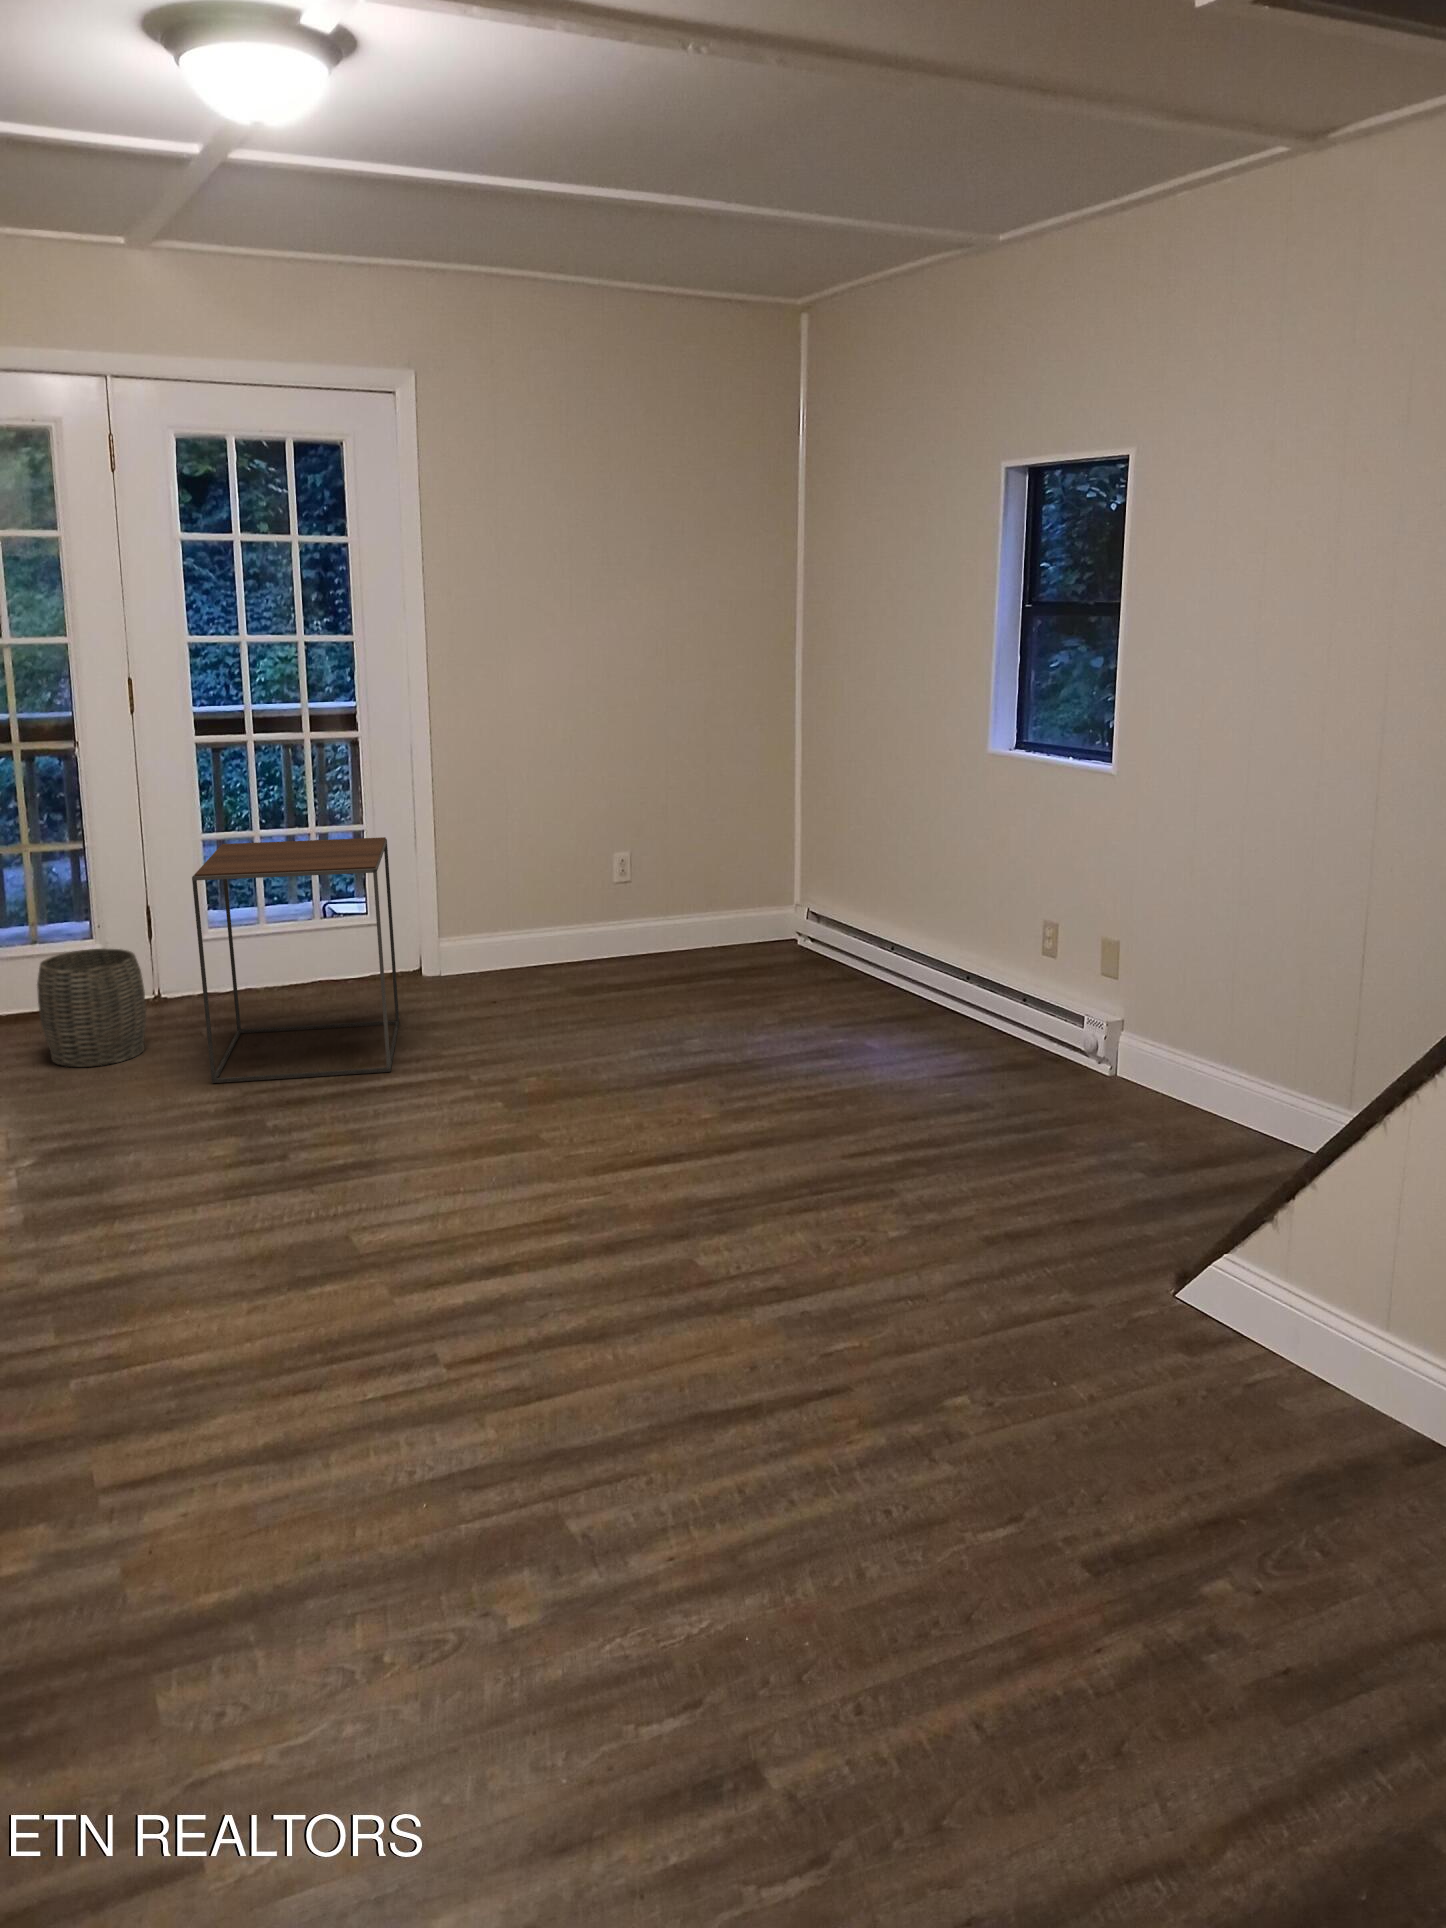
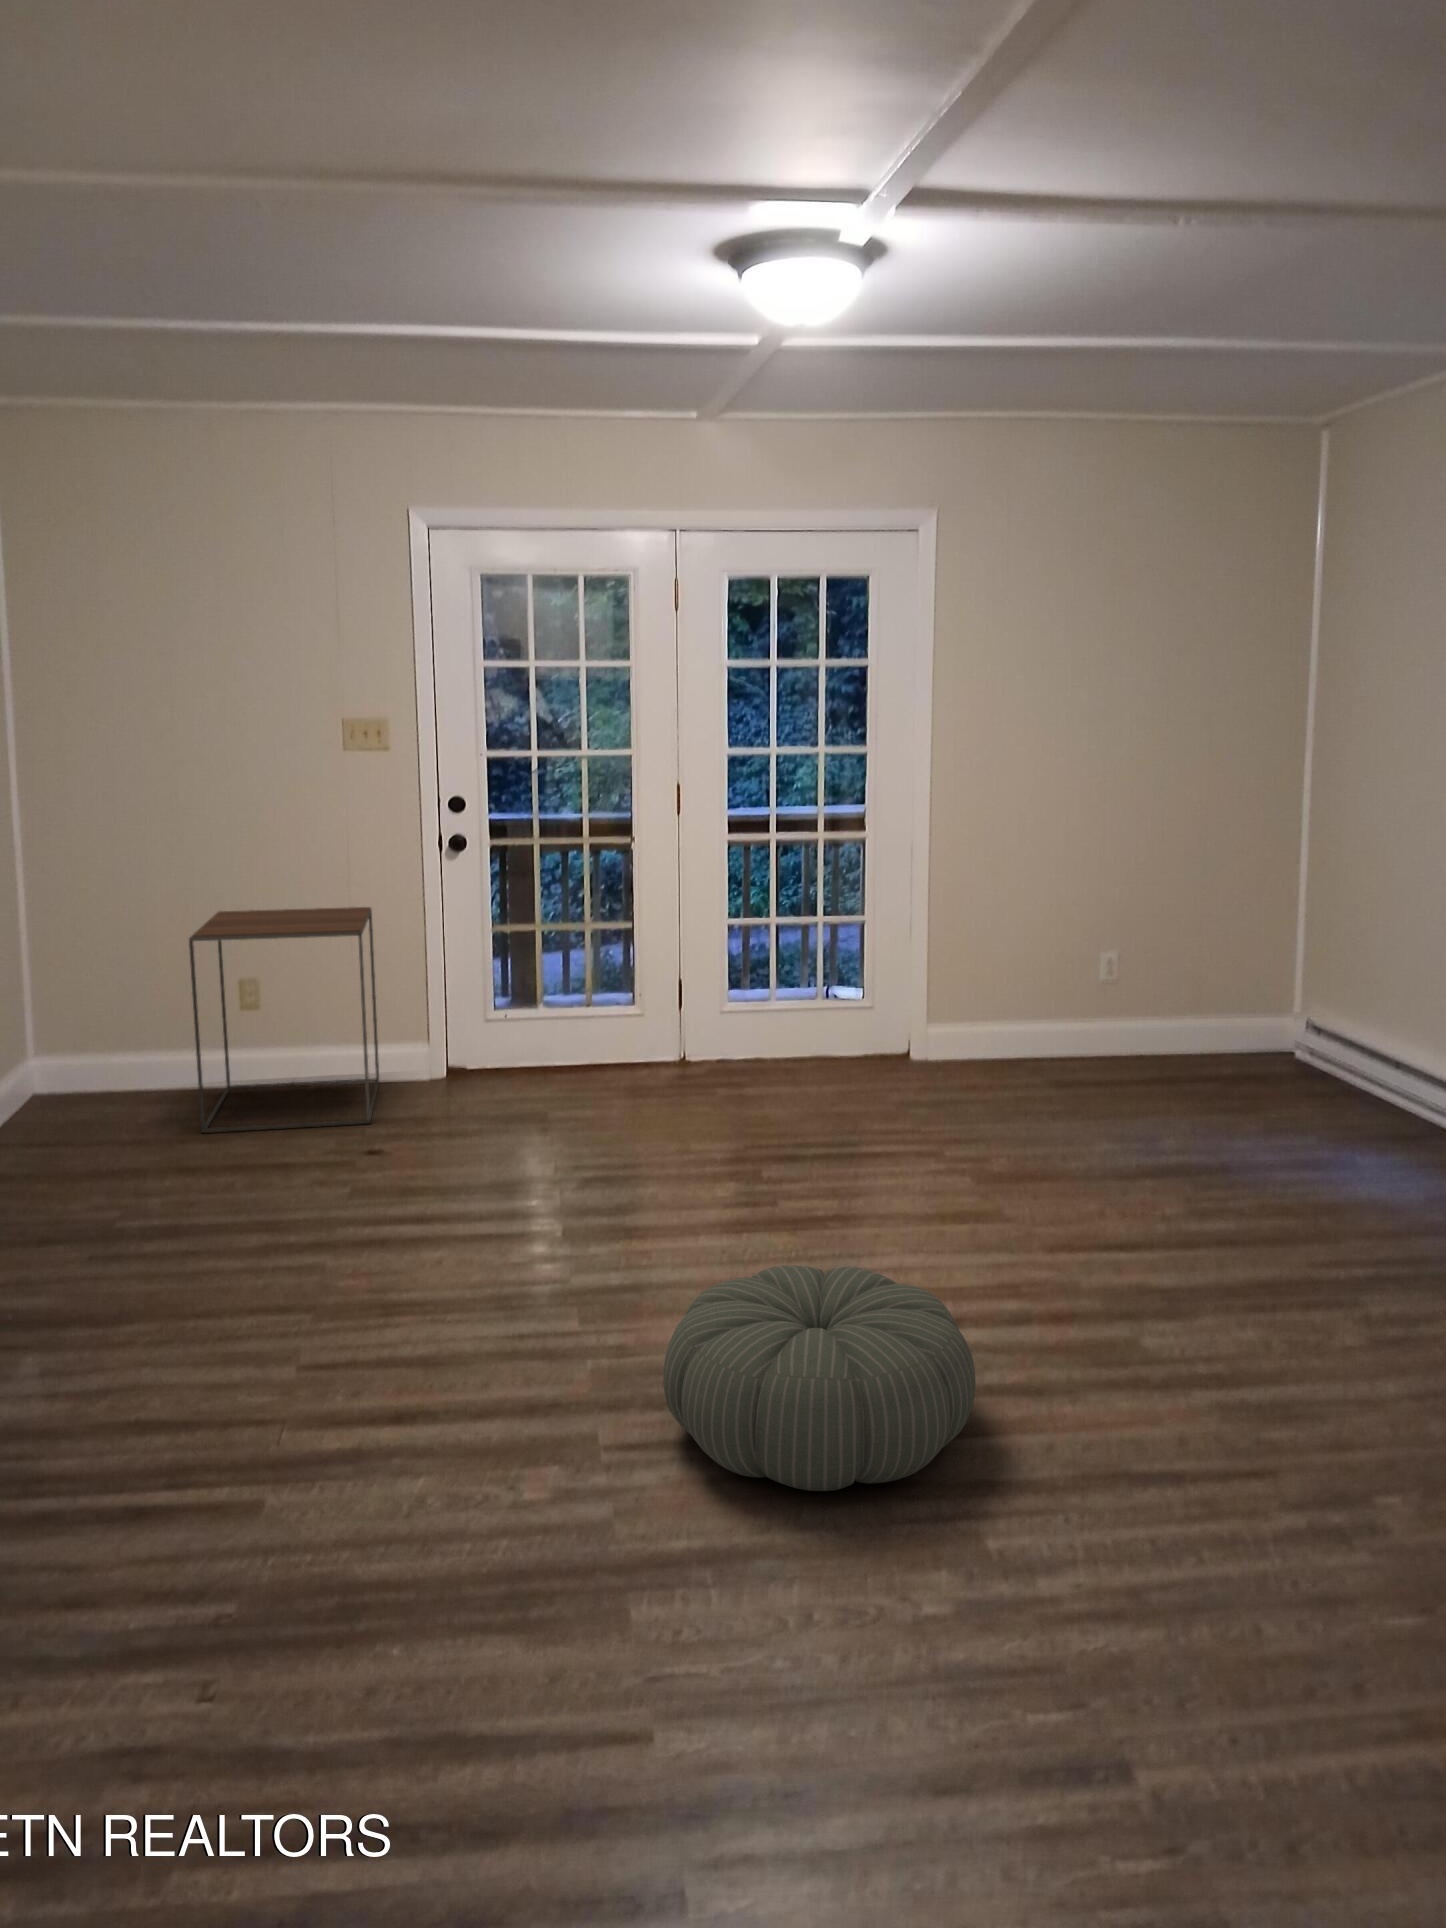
woven basket: present [37,949,146,1067] -> none [40,1008,141,1118]
pouf: none [699,1239,1025,1477] -> present [663,1266,976,1491]

